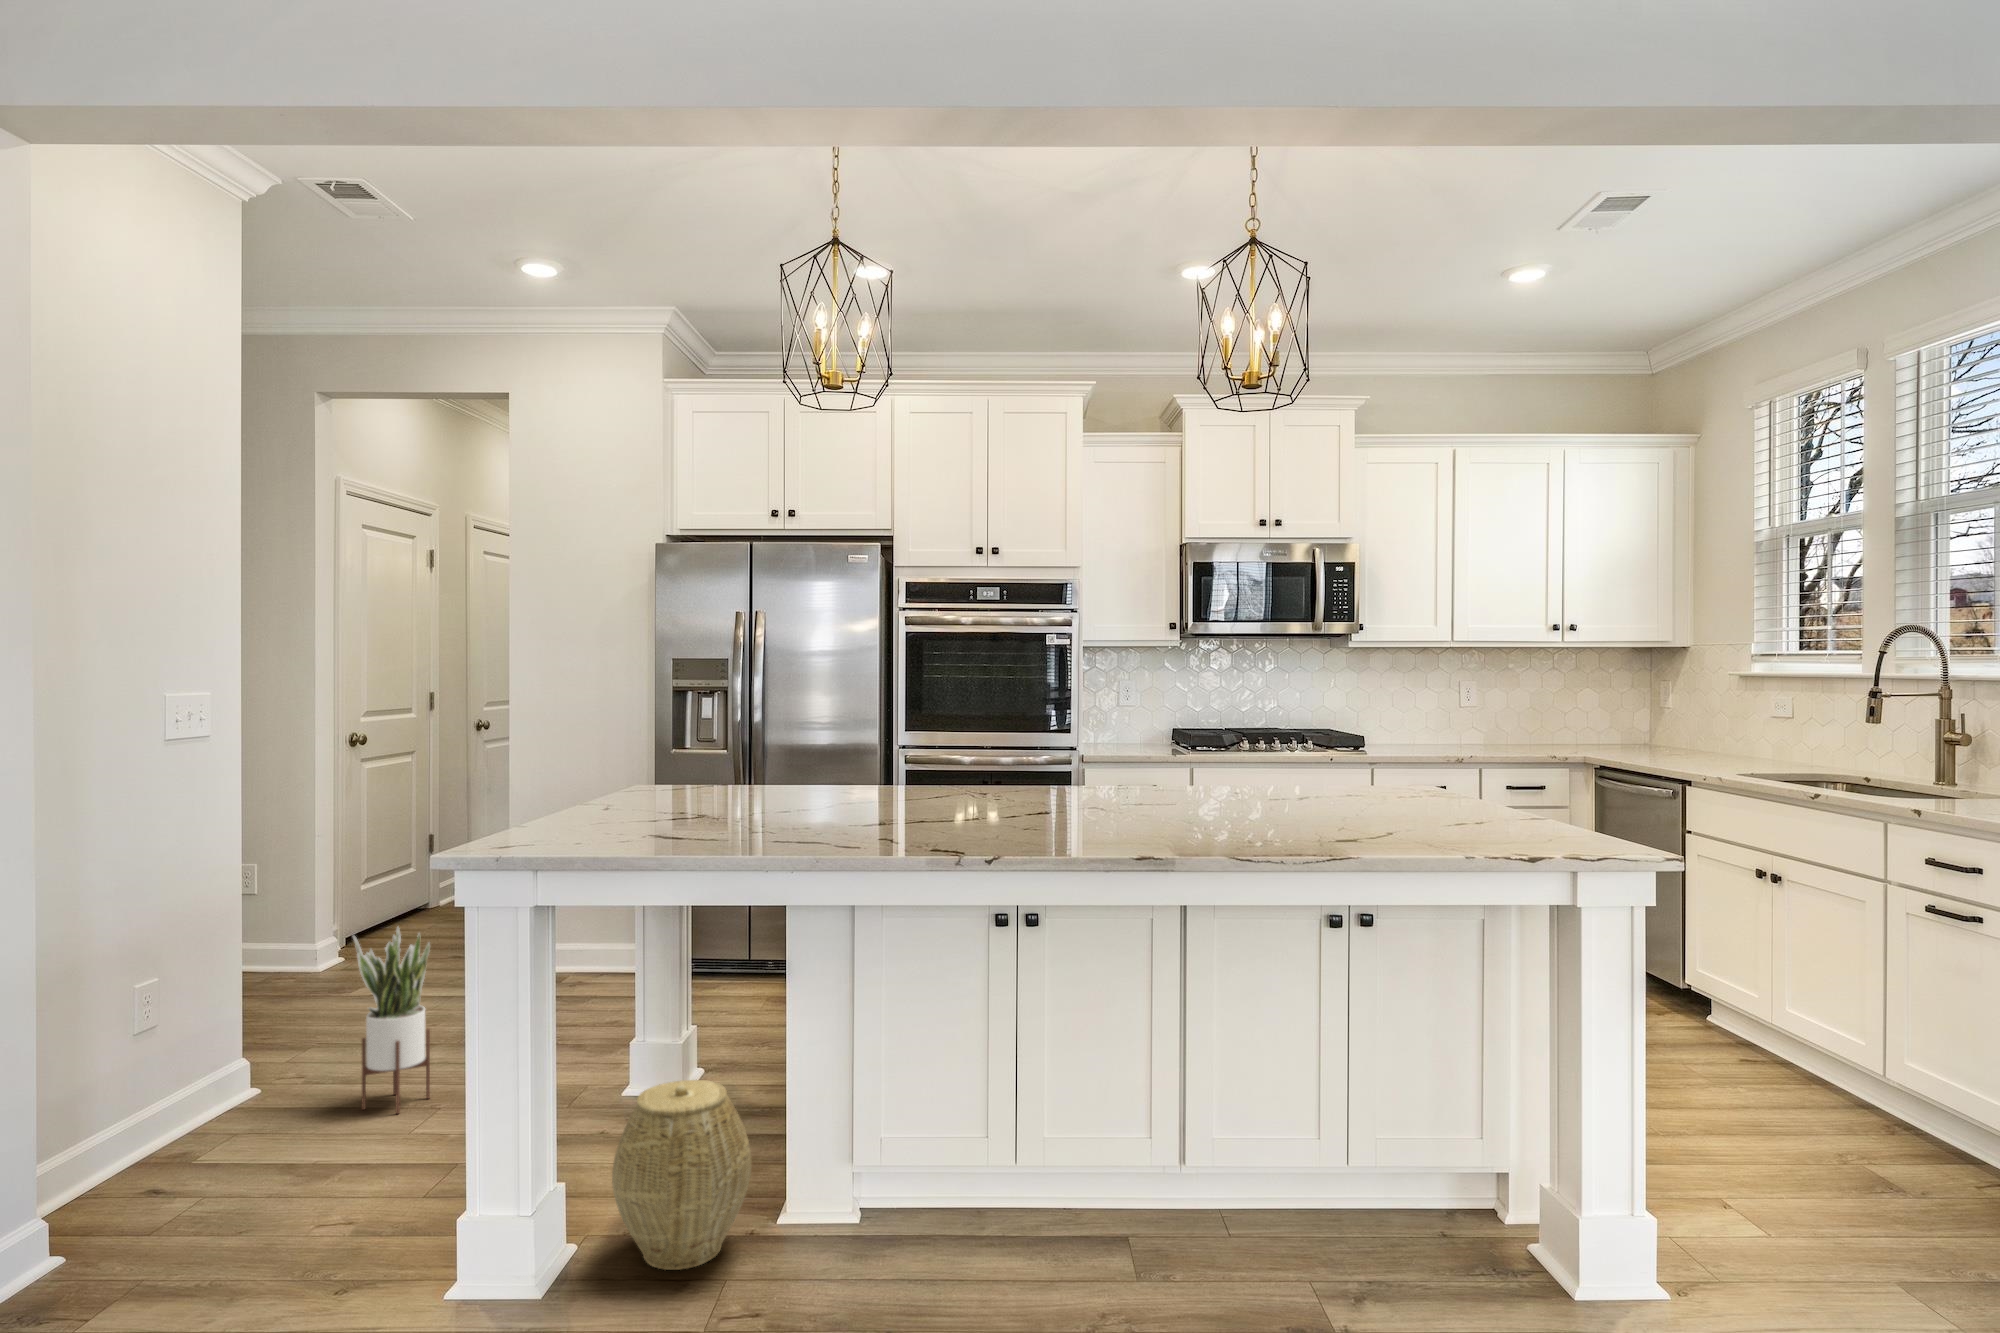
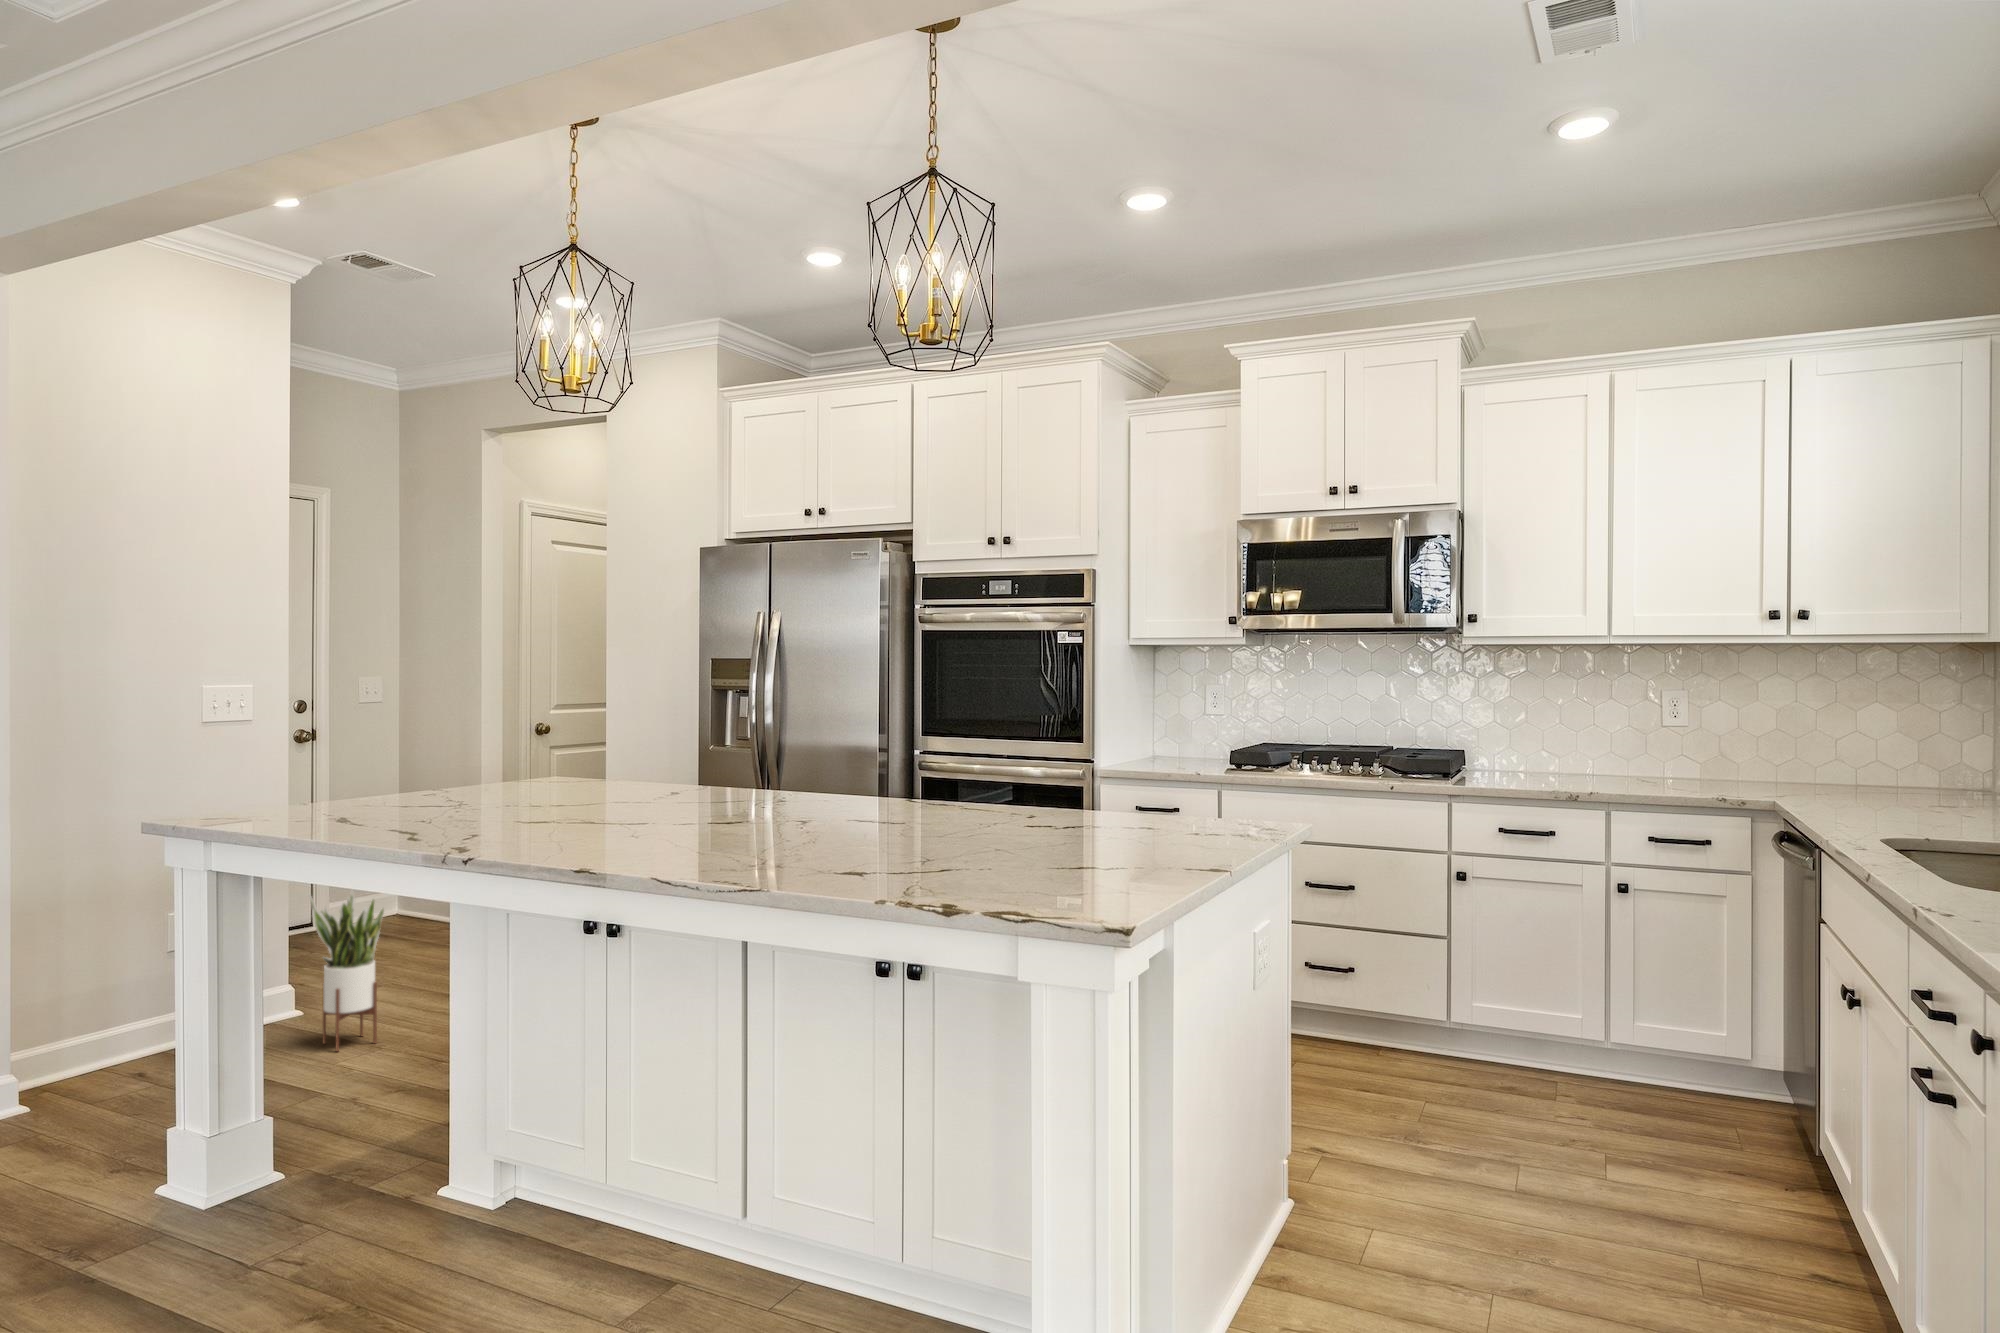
woven basket: present [612,1080,751,1270] -> none [234,1049,378,1223]

